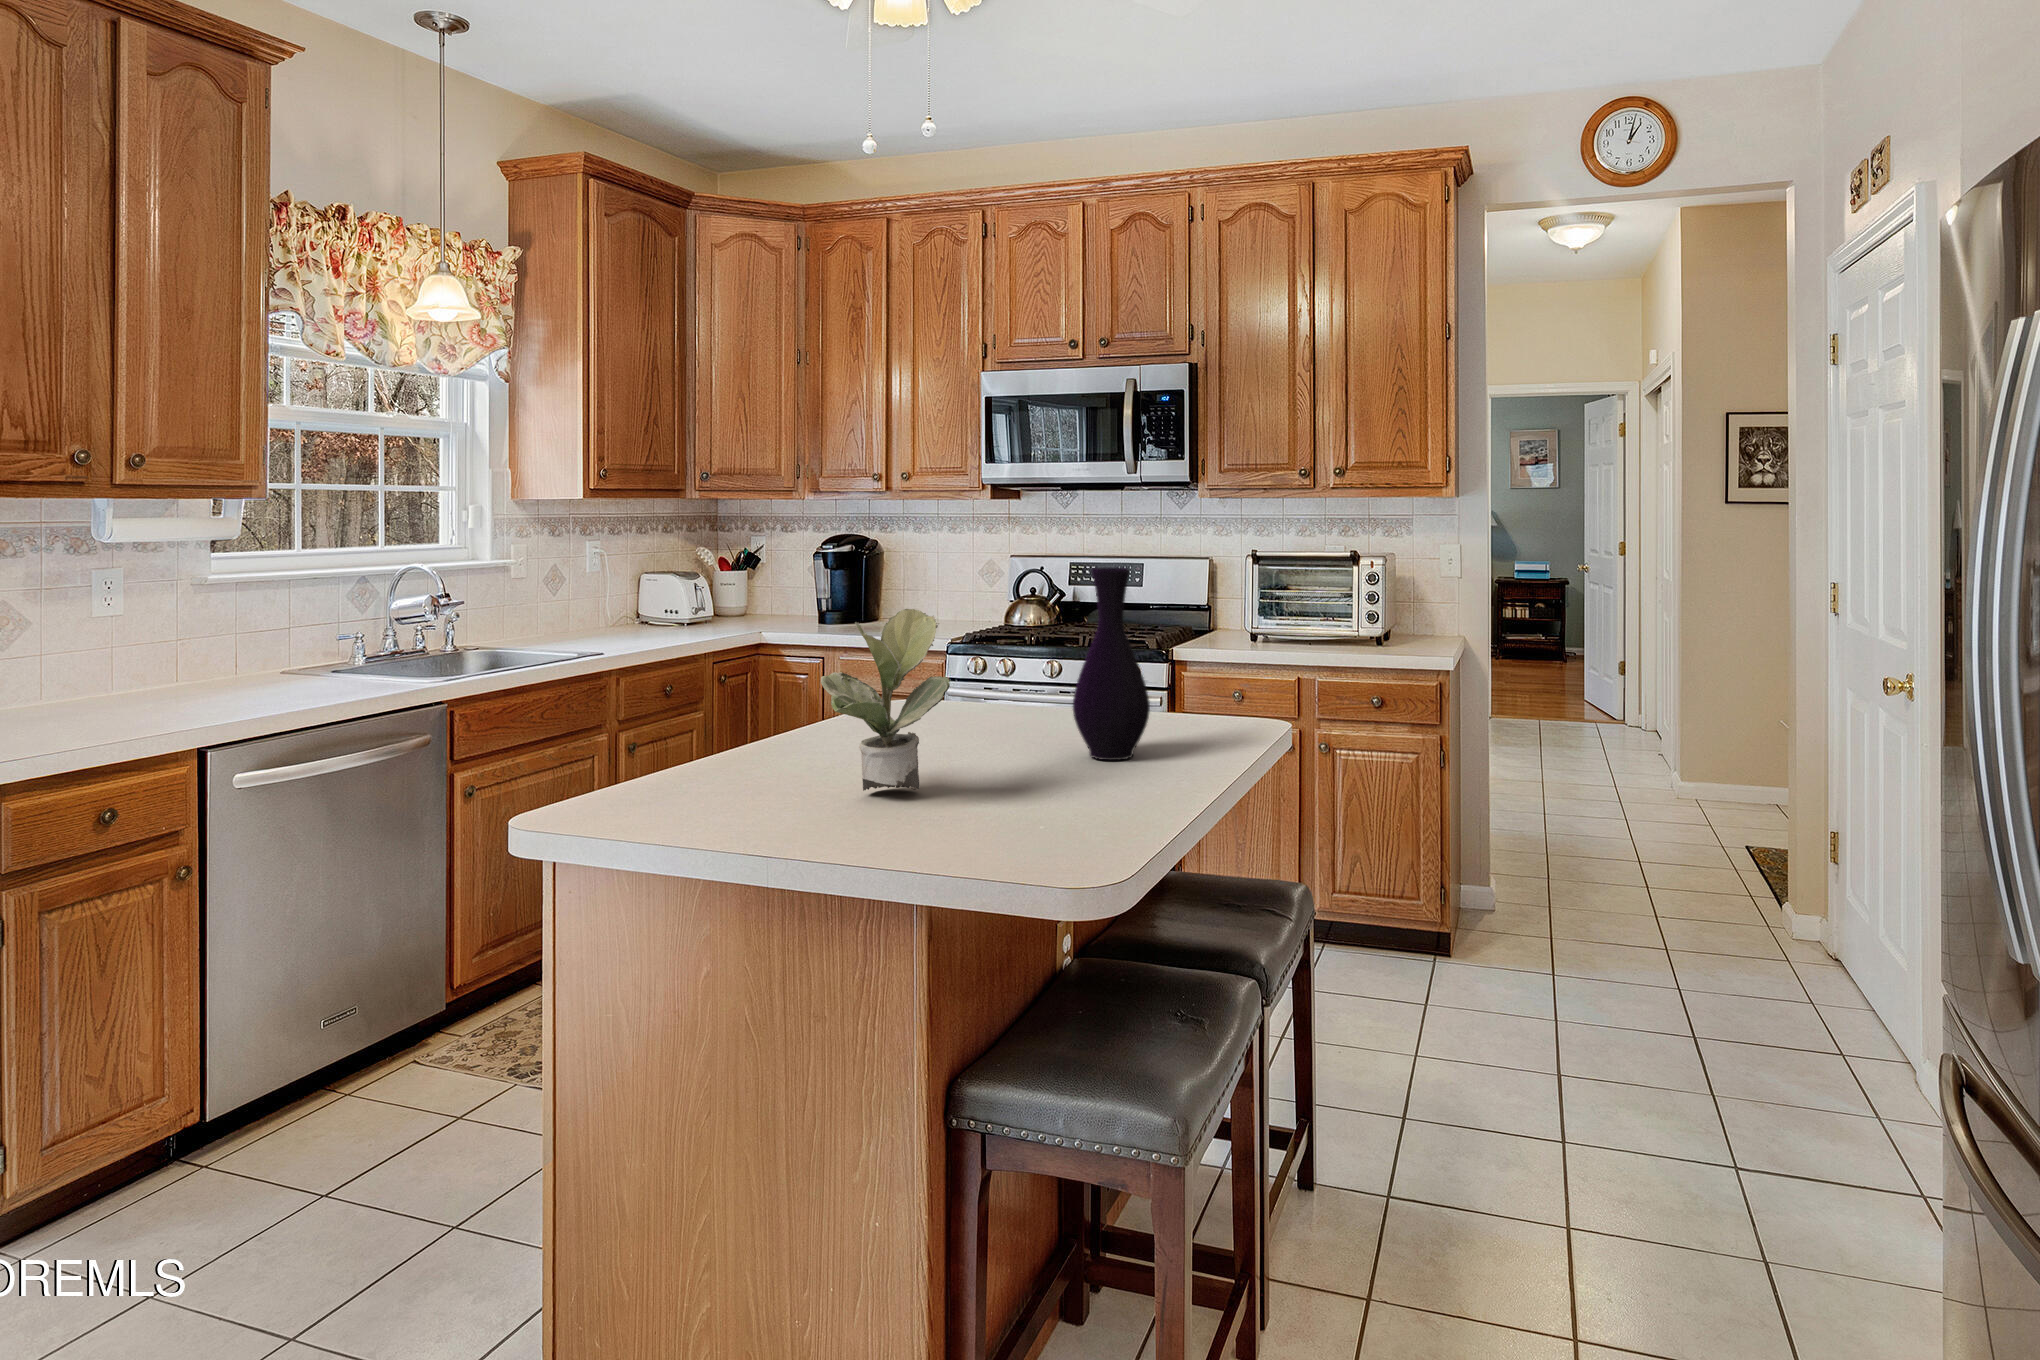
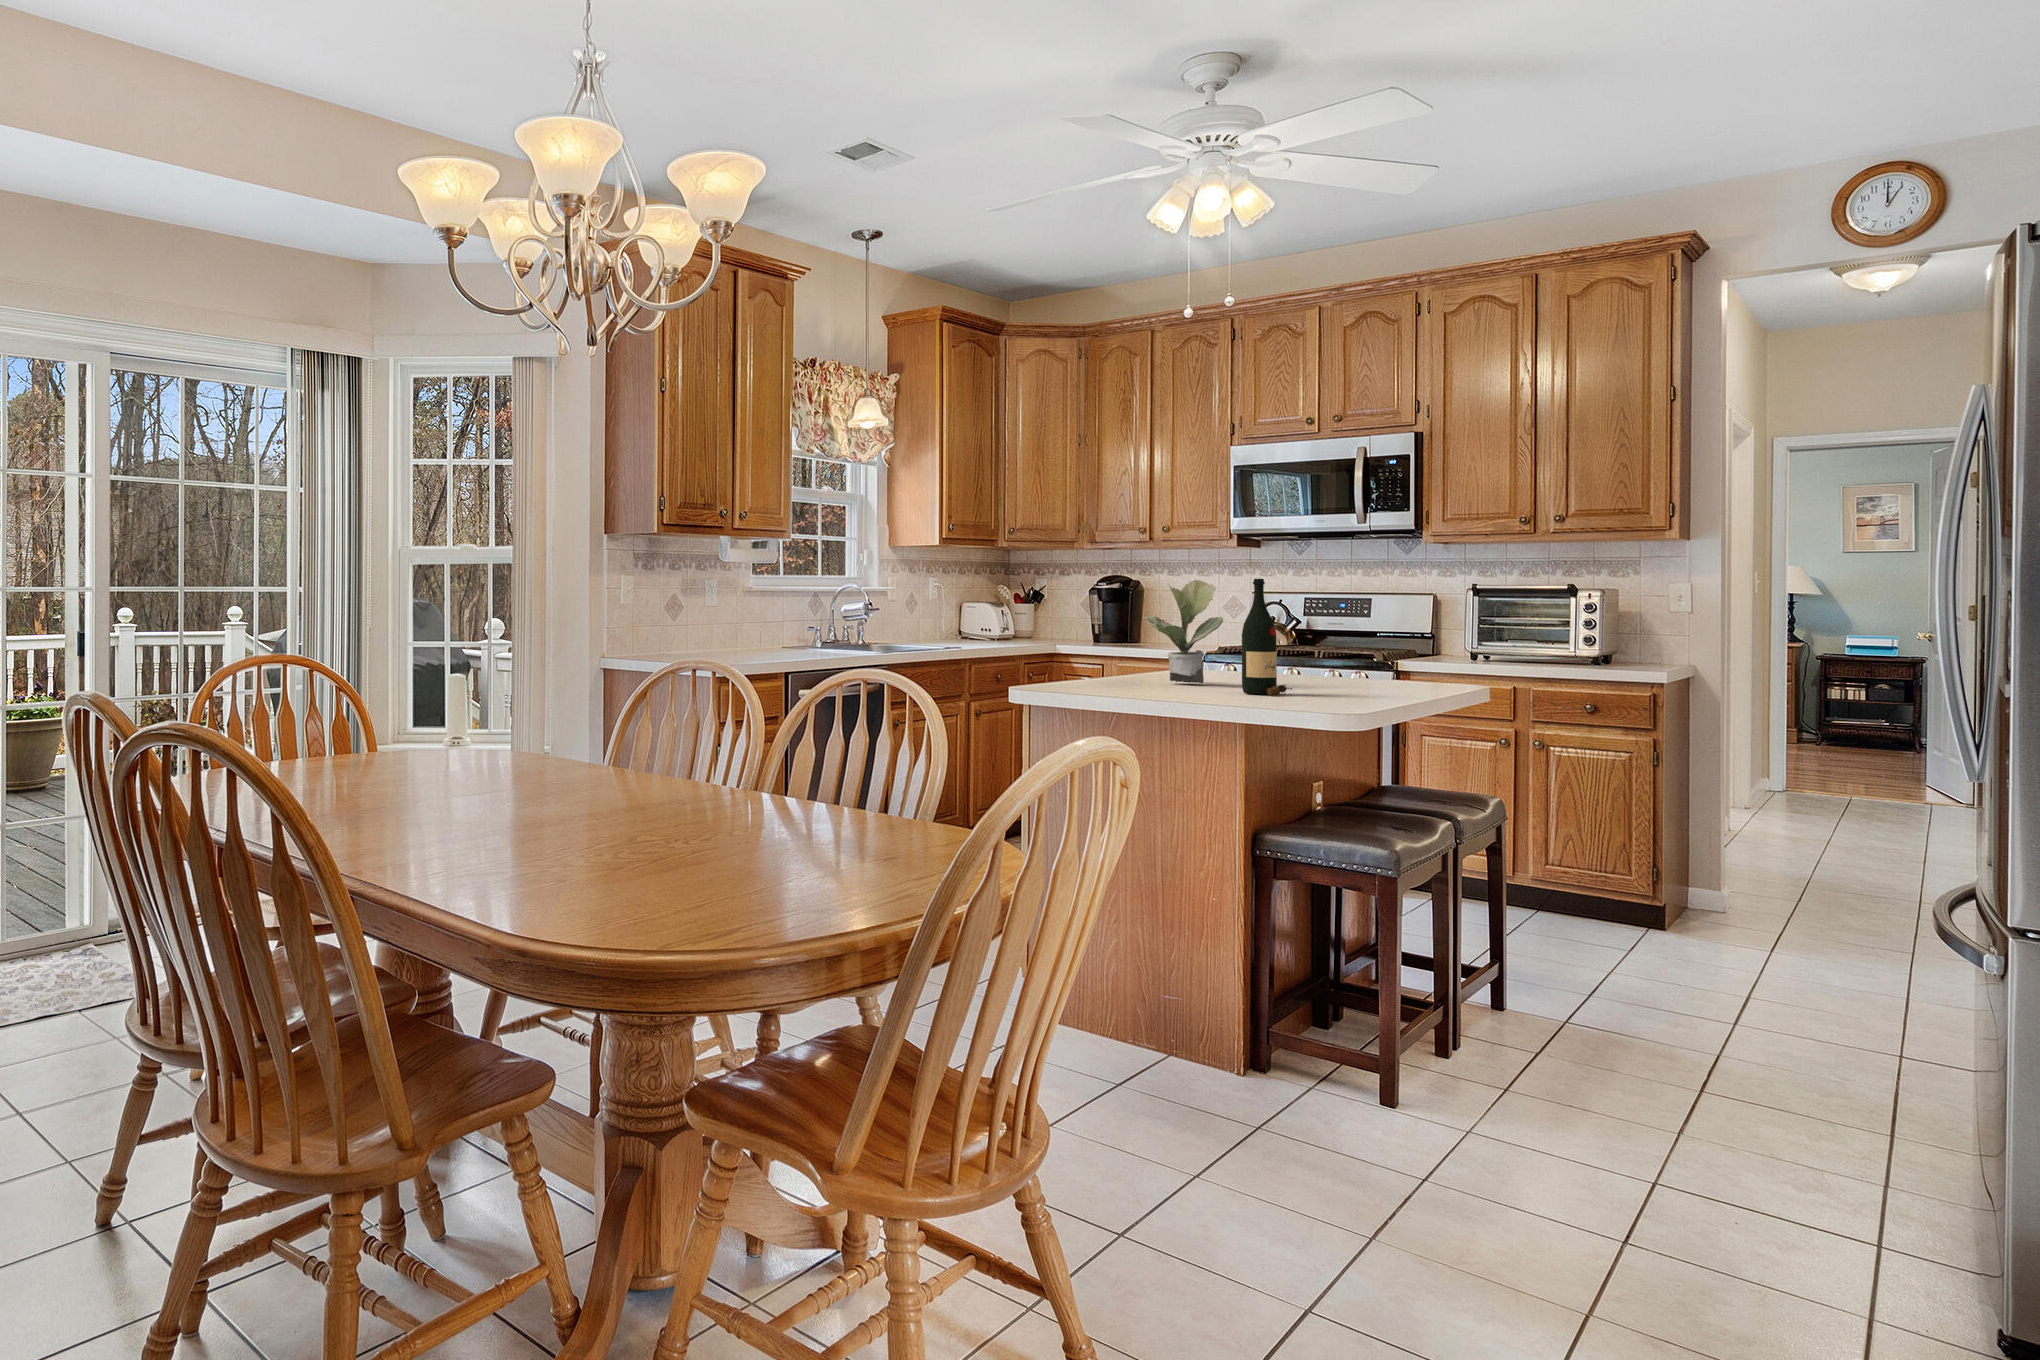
vase: present [1073,567,1150,761] -> none [1302,564,1357,685]
wine bottle: none [976,627,1062,852] -> present [1242,579,1292,695]

